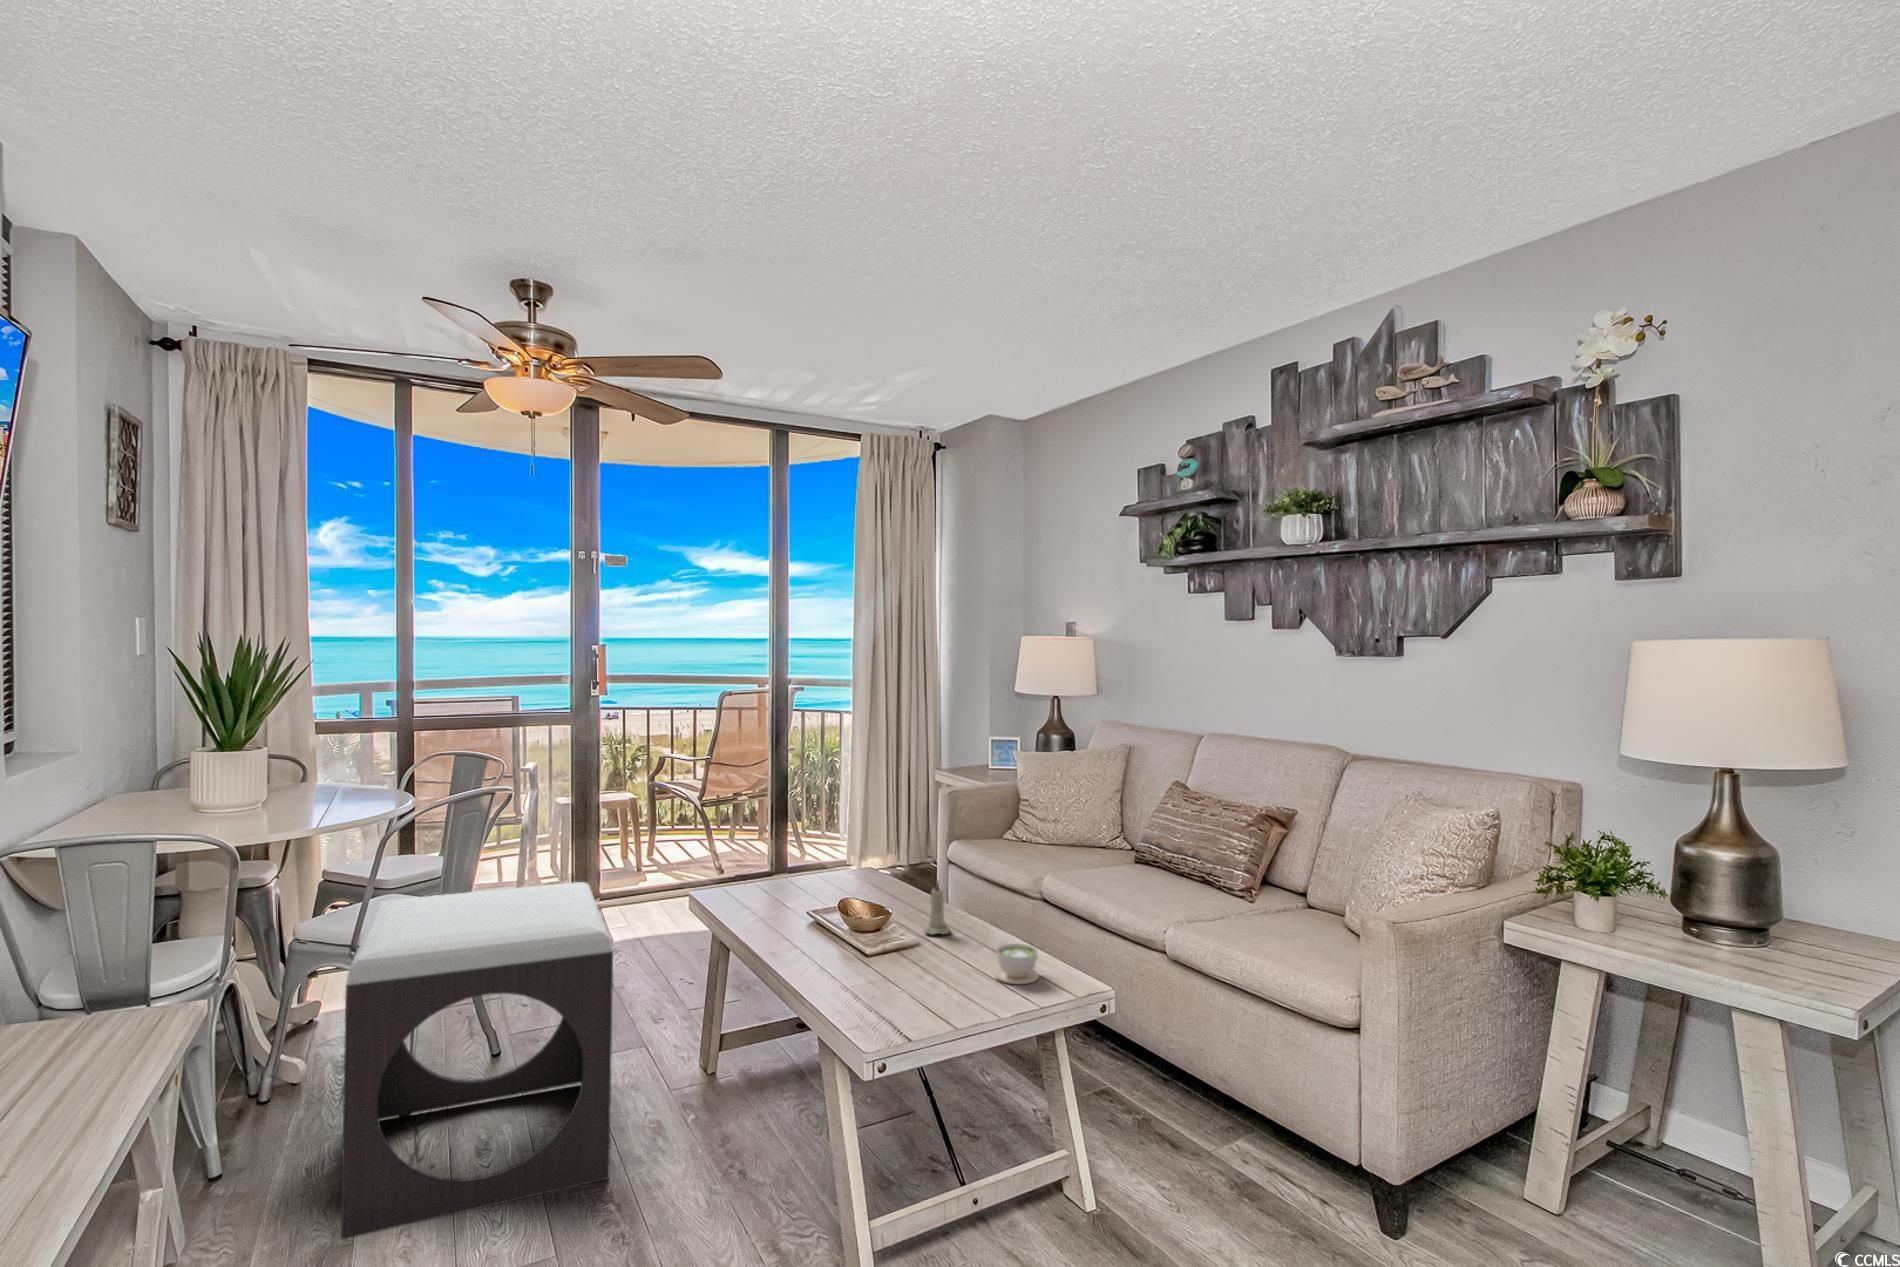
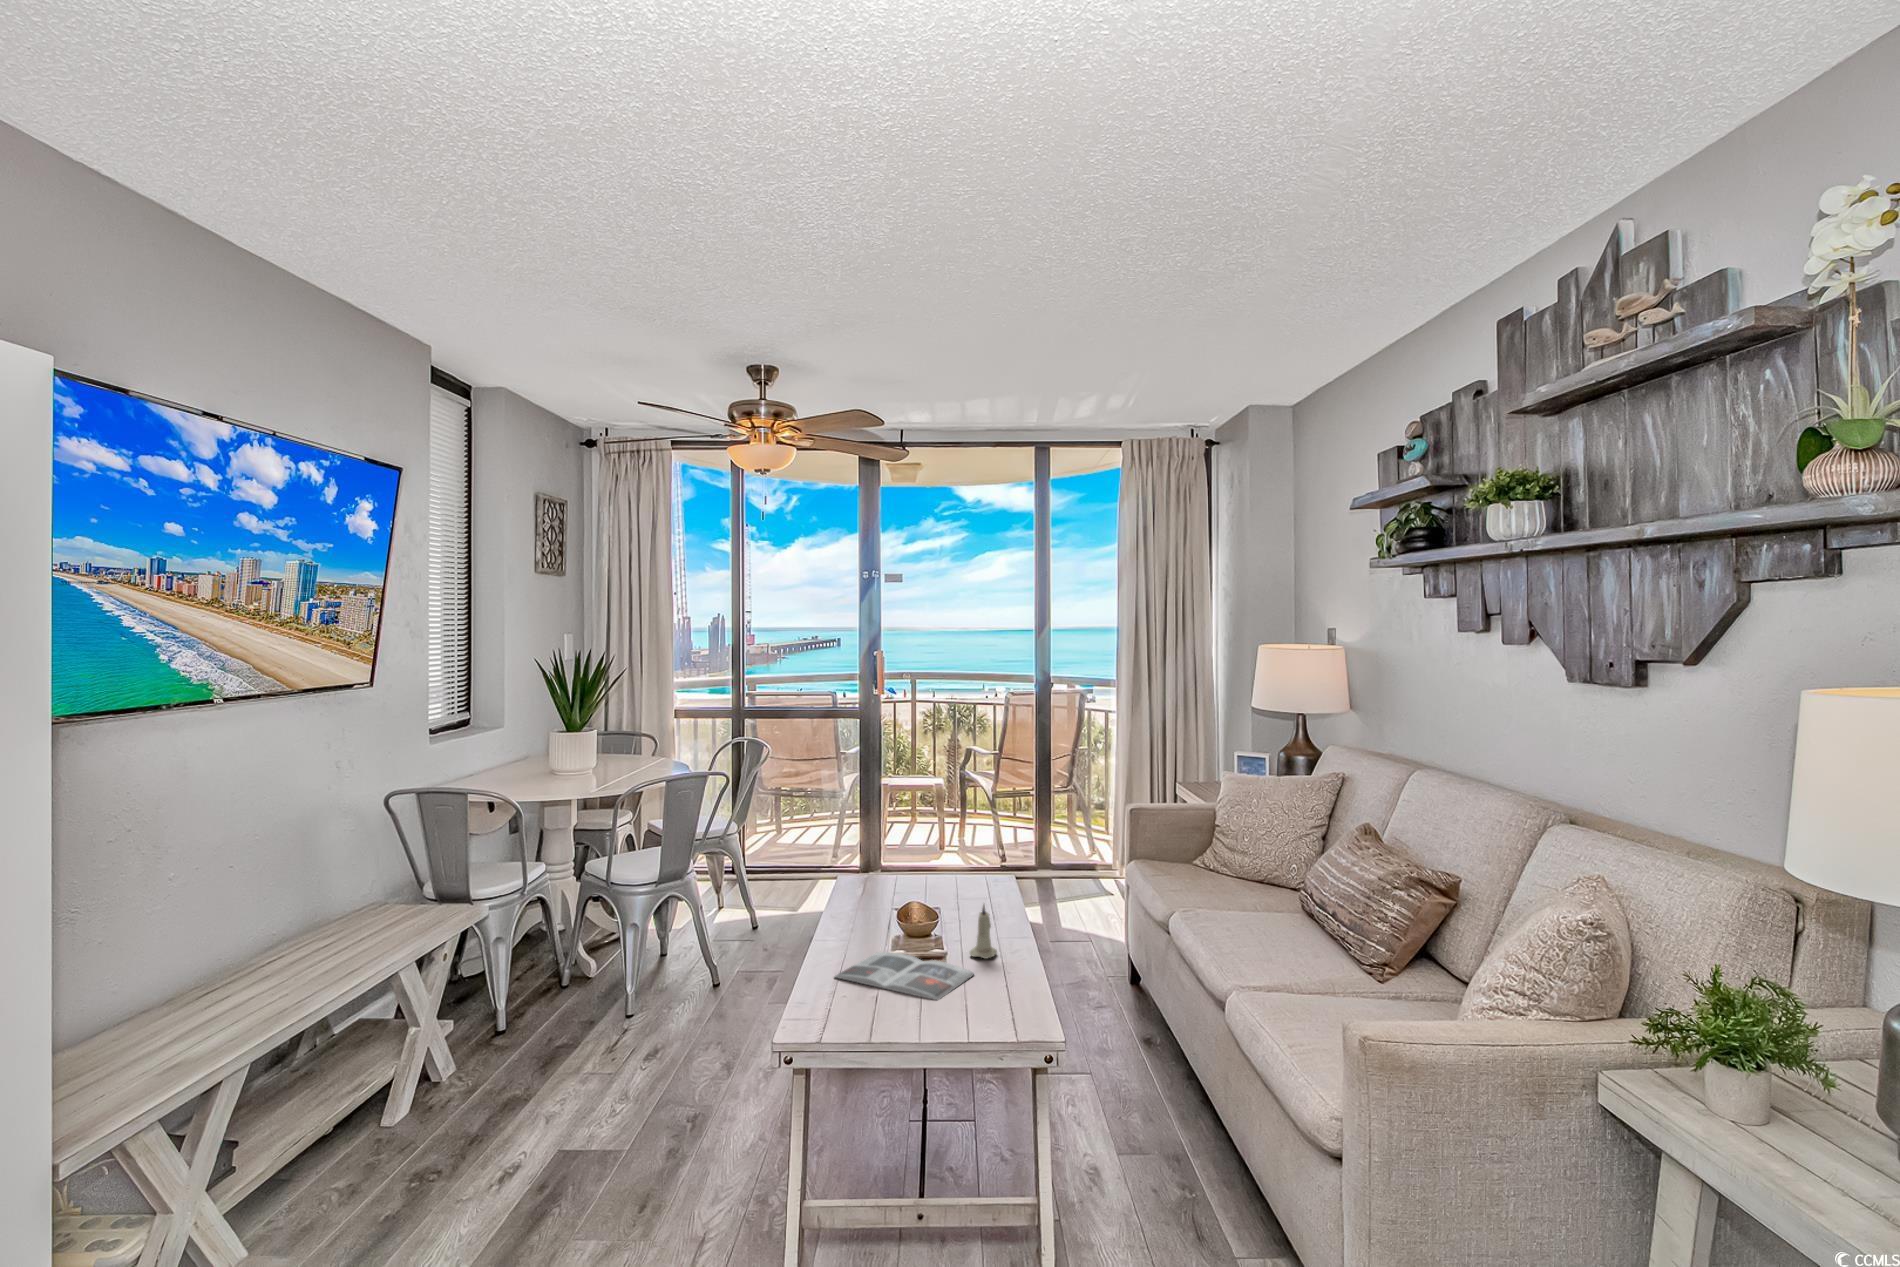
footstool: present [341,882,613,1239] -> none [508,865,742,1115]
magazine: none [824,942,956,976] -> present [835,952,974,1000]
coffee cup: present [995,944,1039,984] -> none [965,979,1014,1022]

